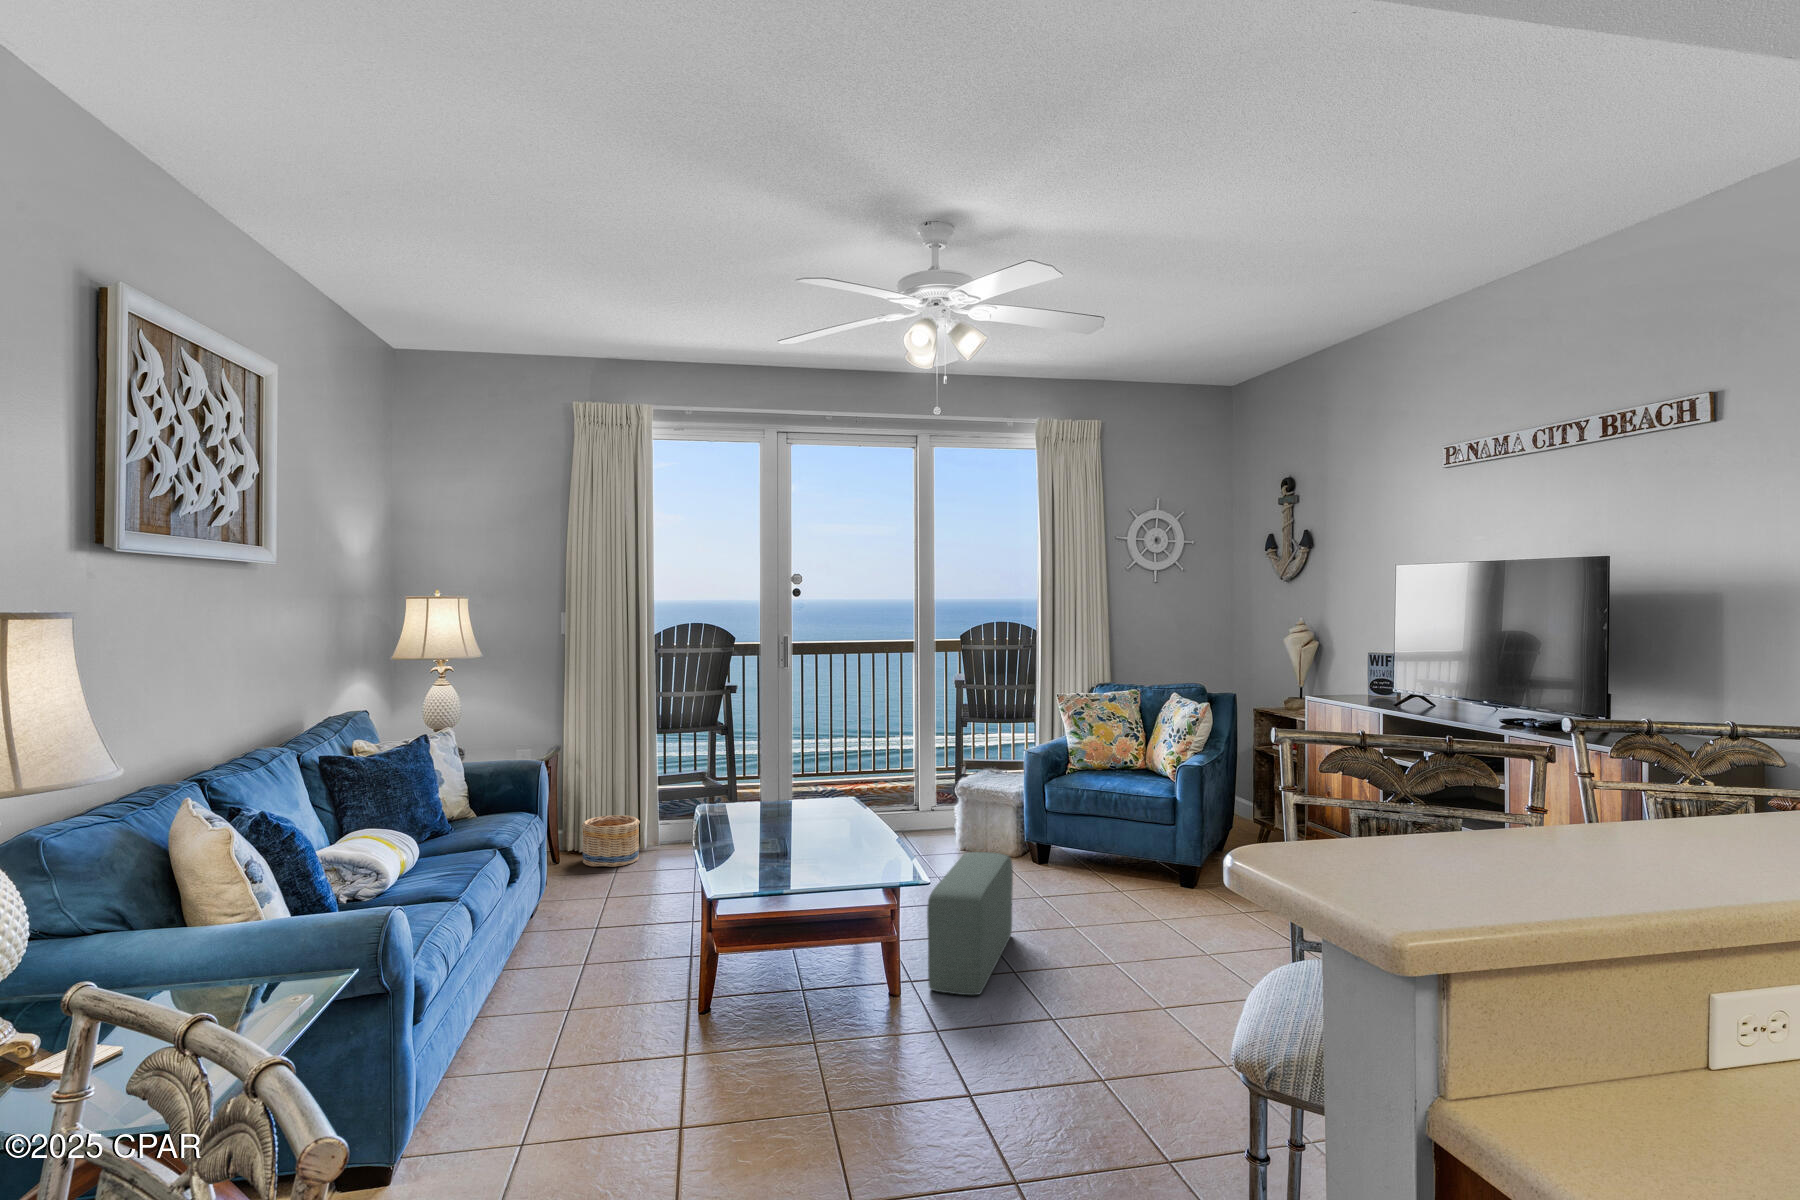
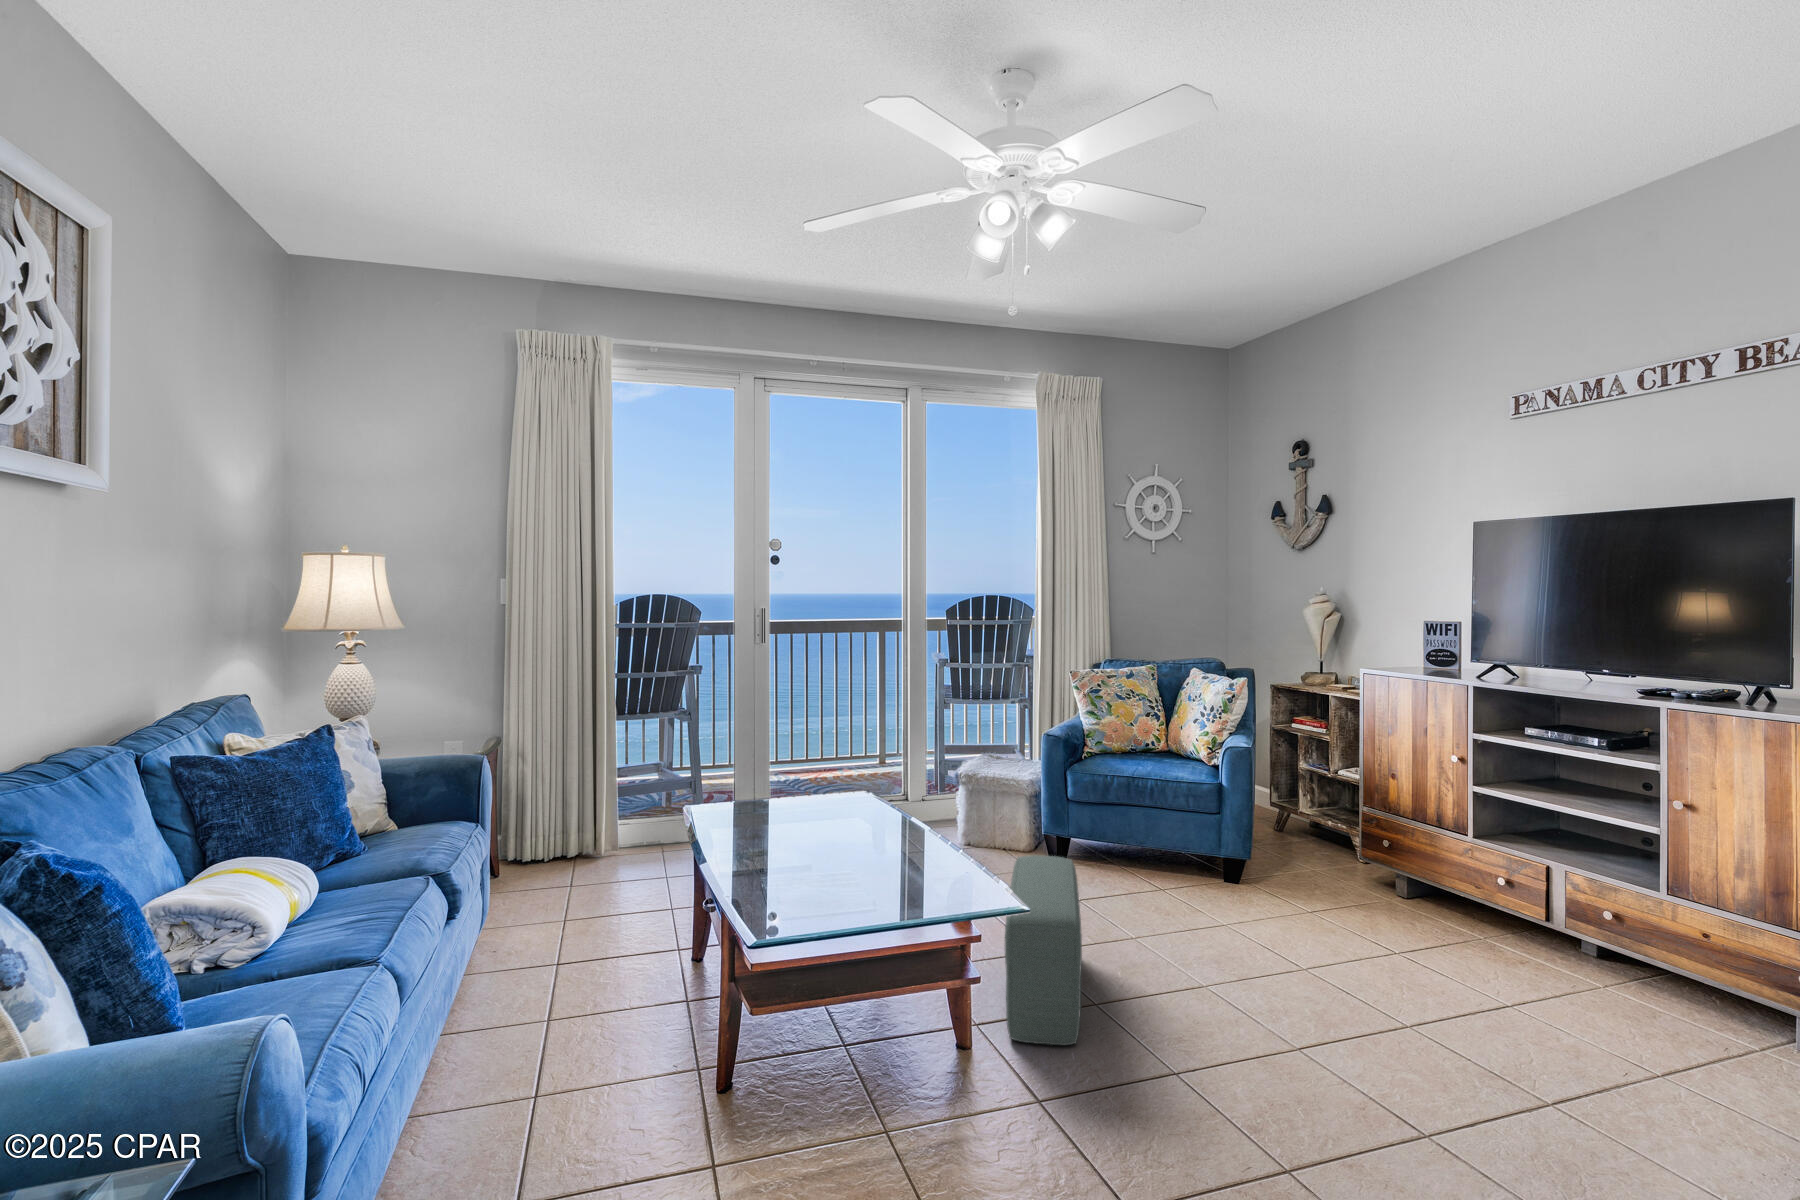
basket: present [582,815,640,867] -> none [527,816,597,879]

